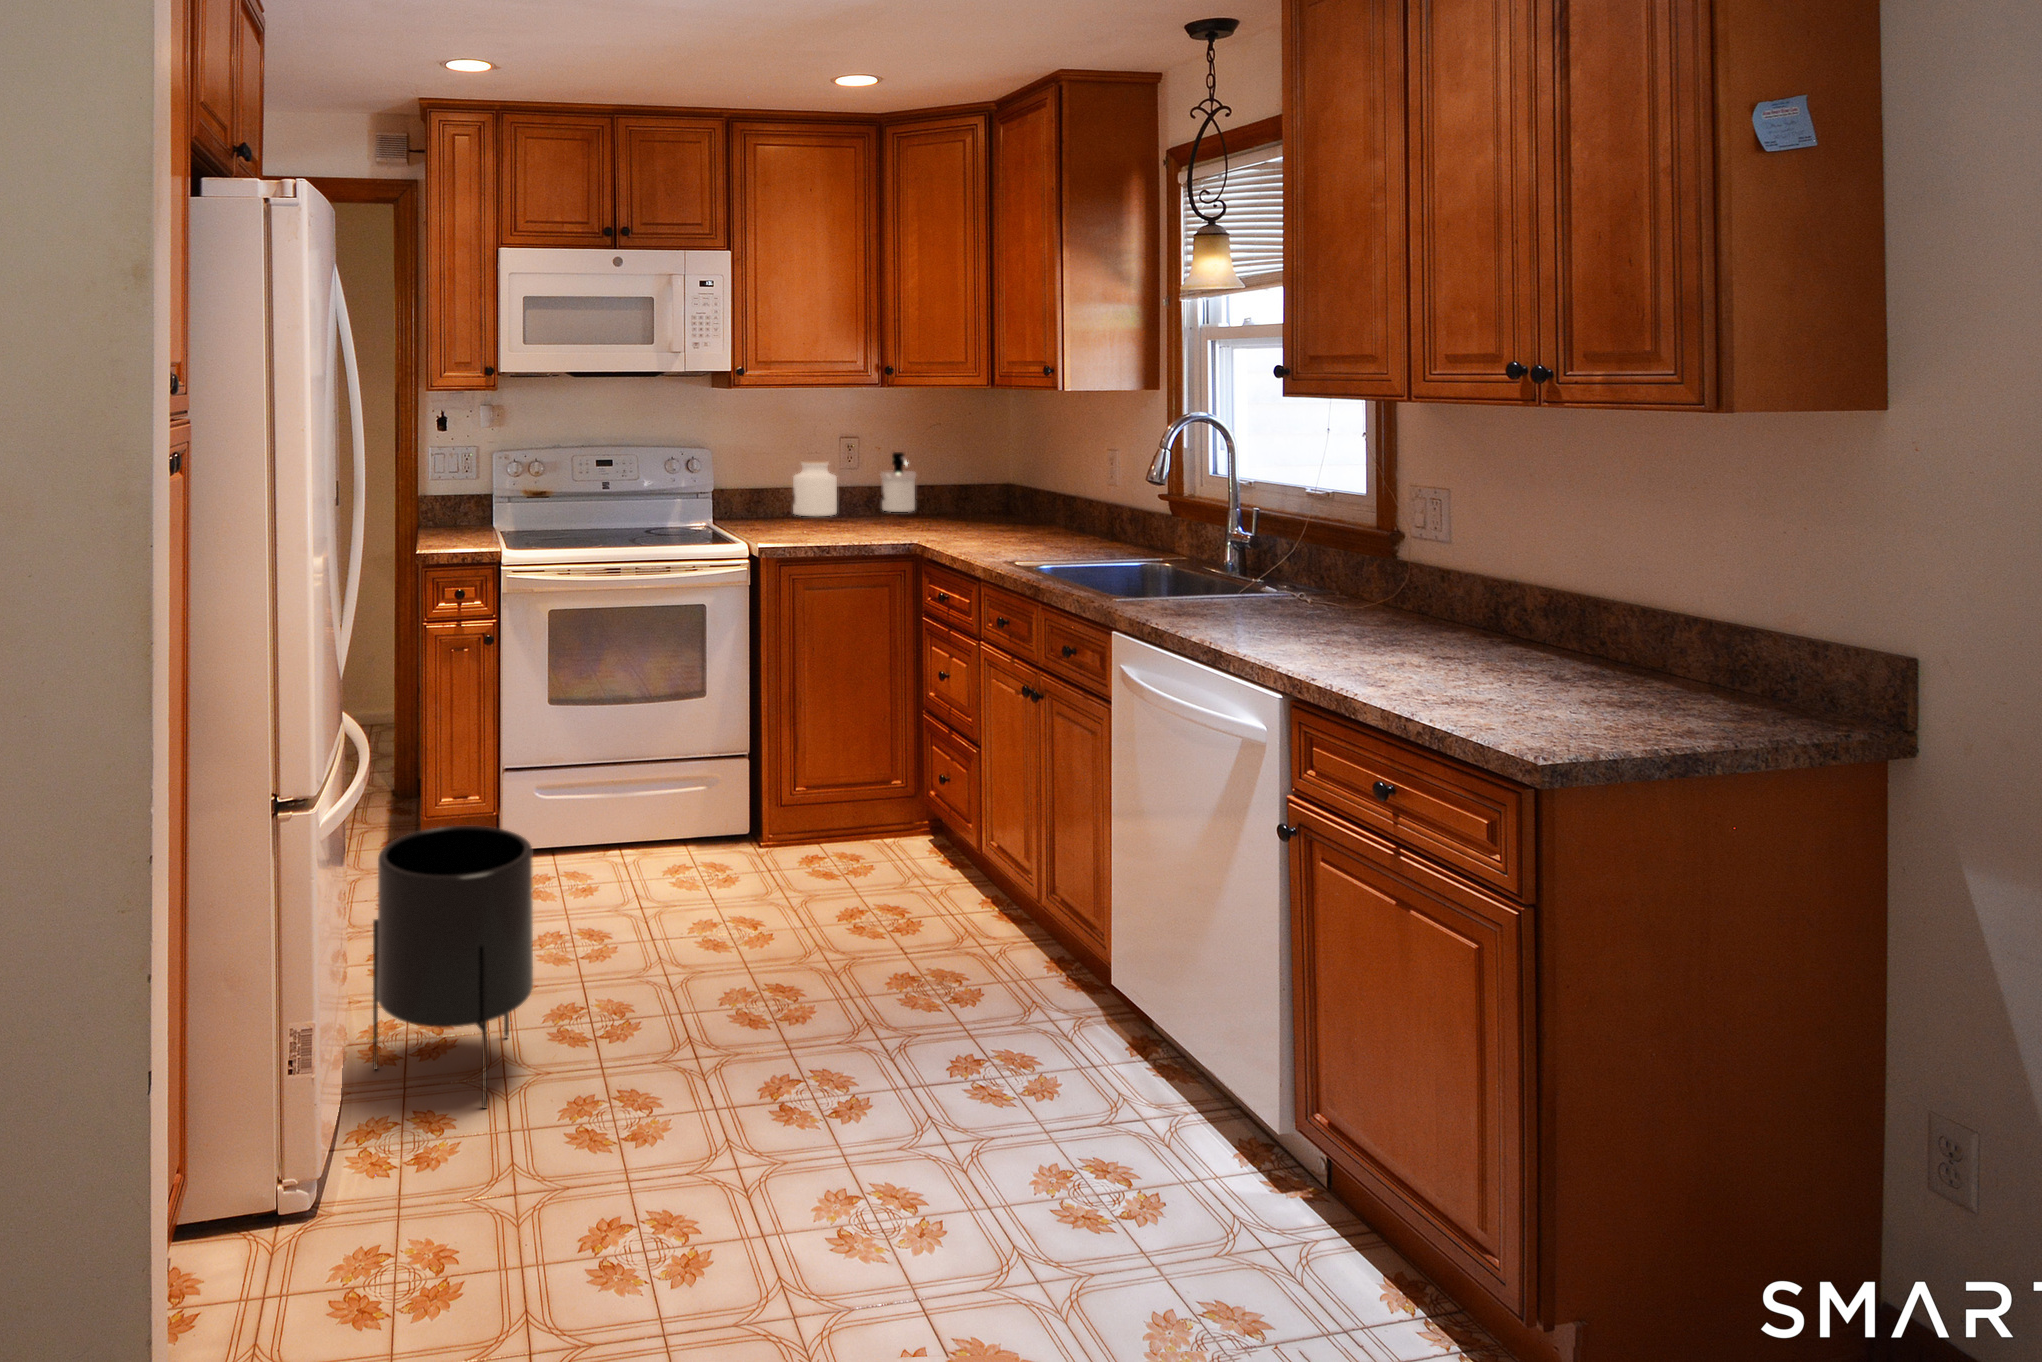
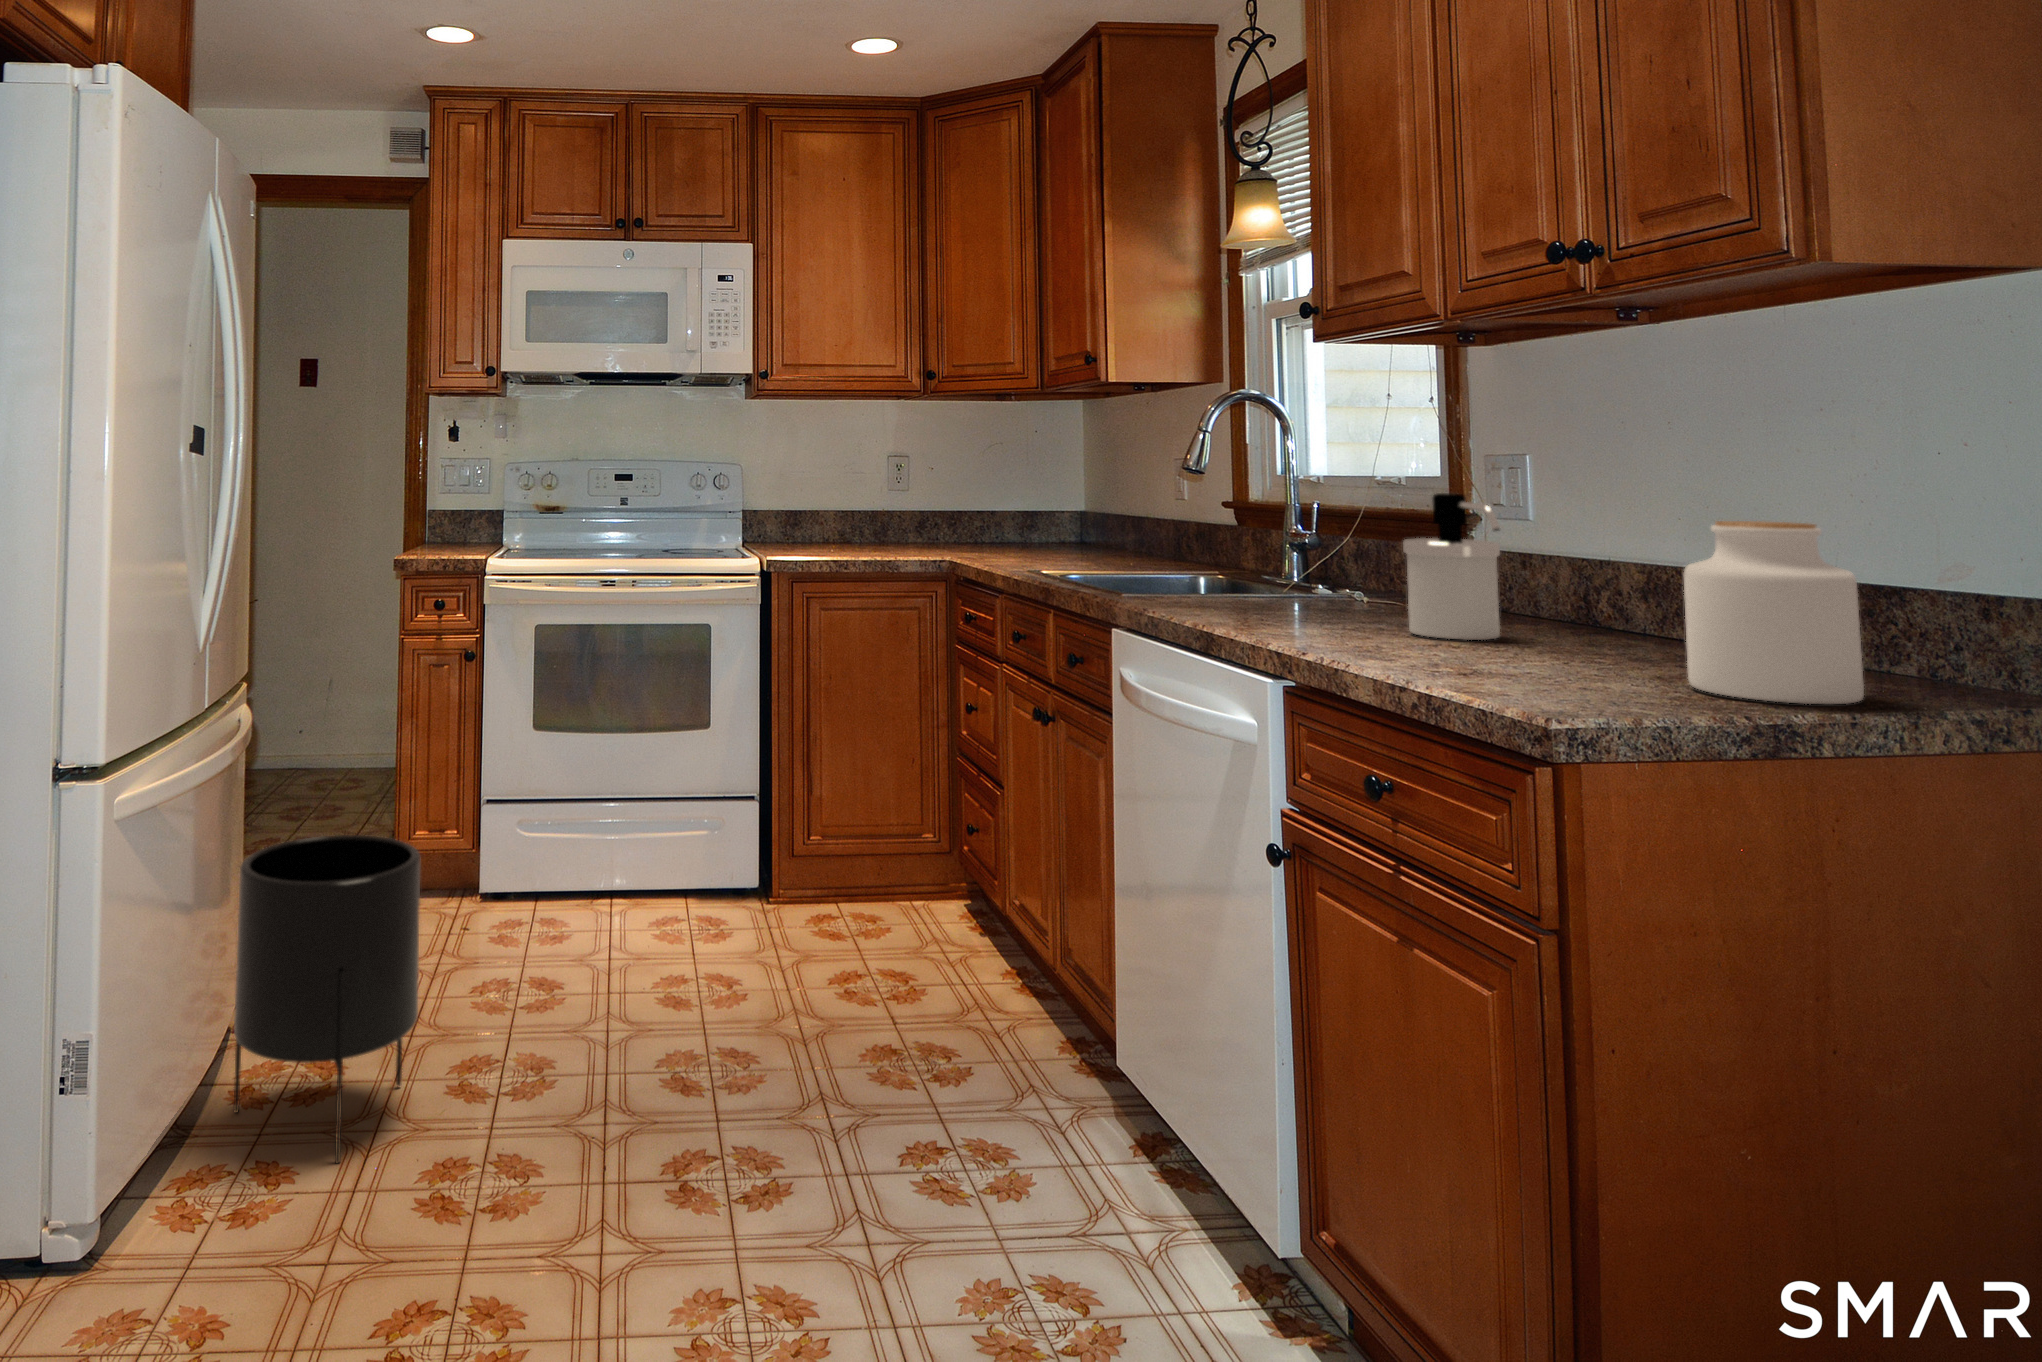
soap dispenser: present [880,452,916,512] -> present [1403,493,1500,640]
jar: present [793,460,837,516] -> present [1684,521,1864,704]

